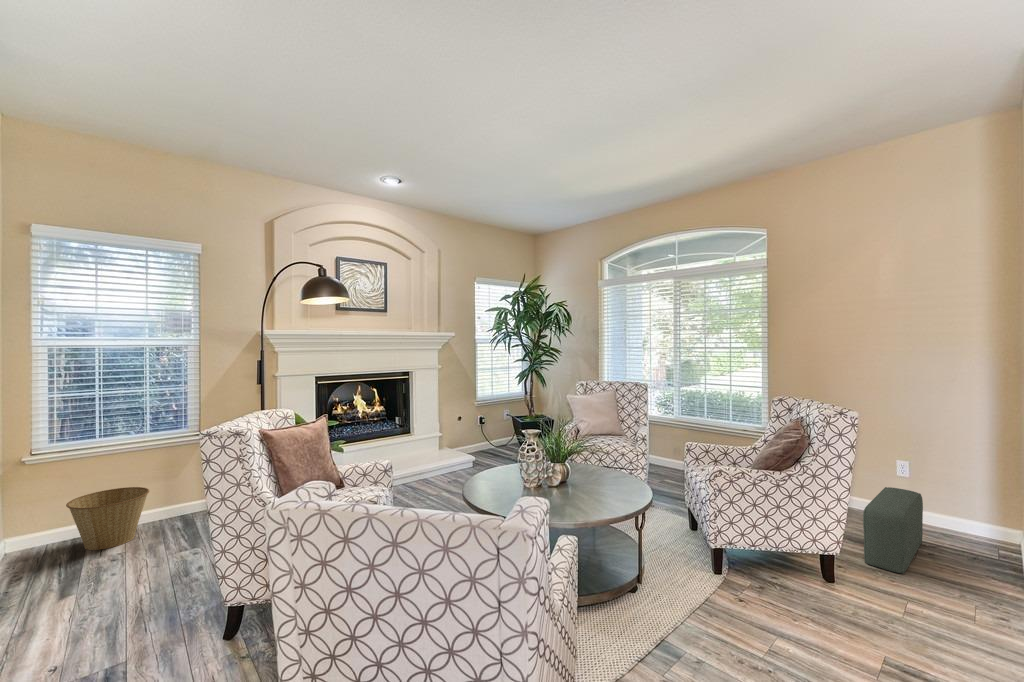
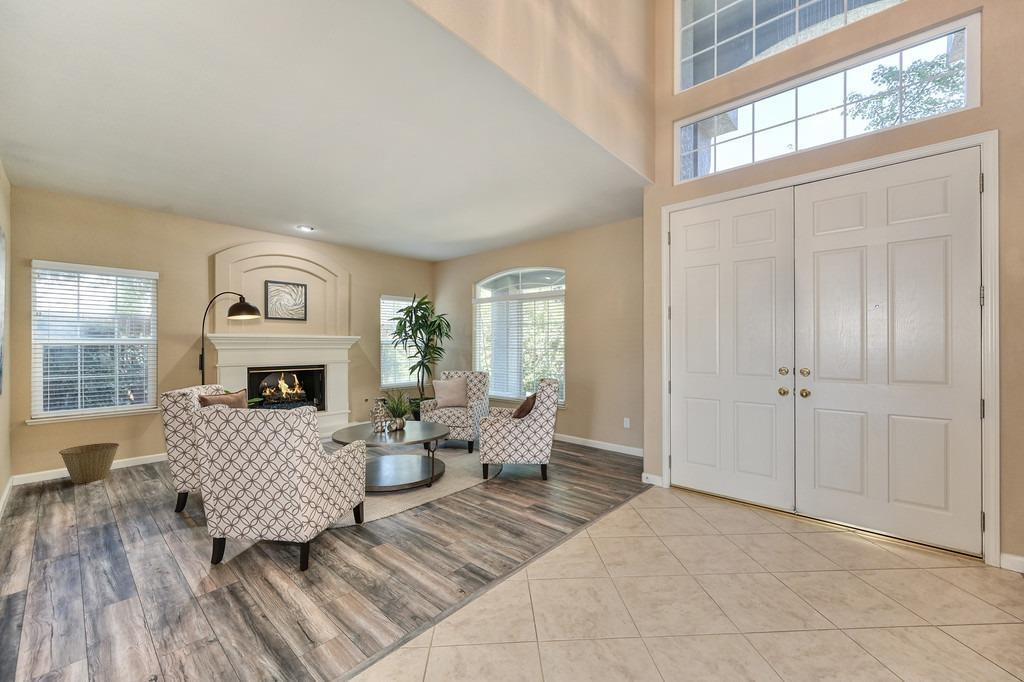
pouf: present [863,487,923,573] -> none [575,432,622,475]

